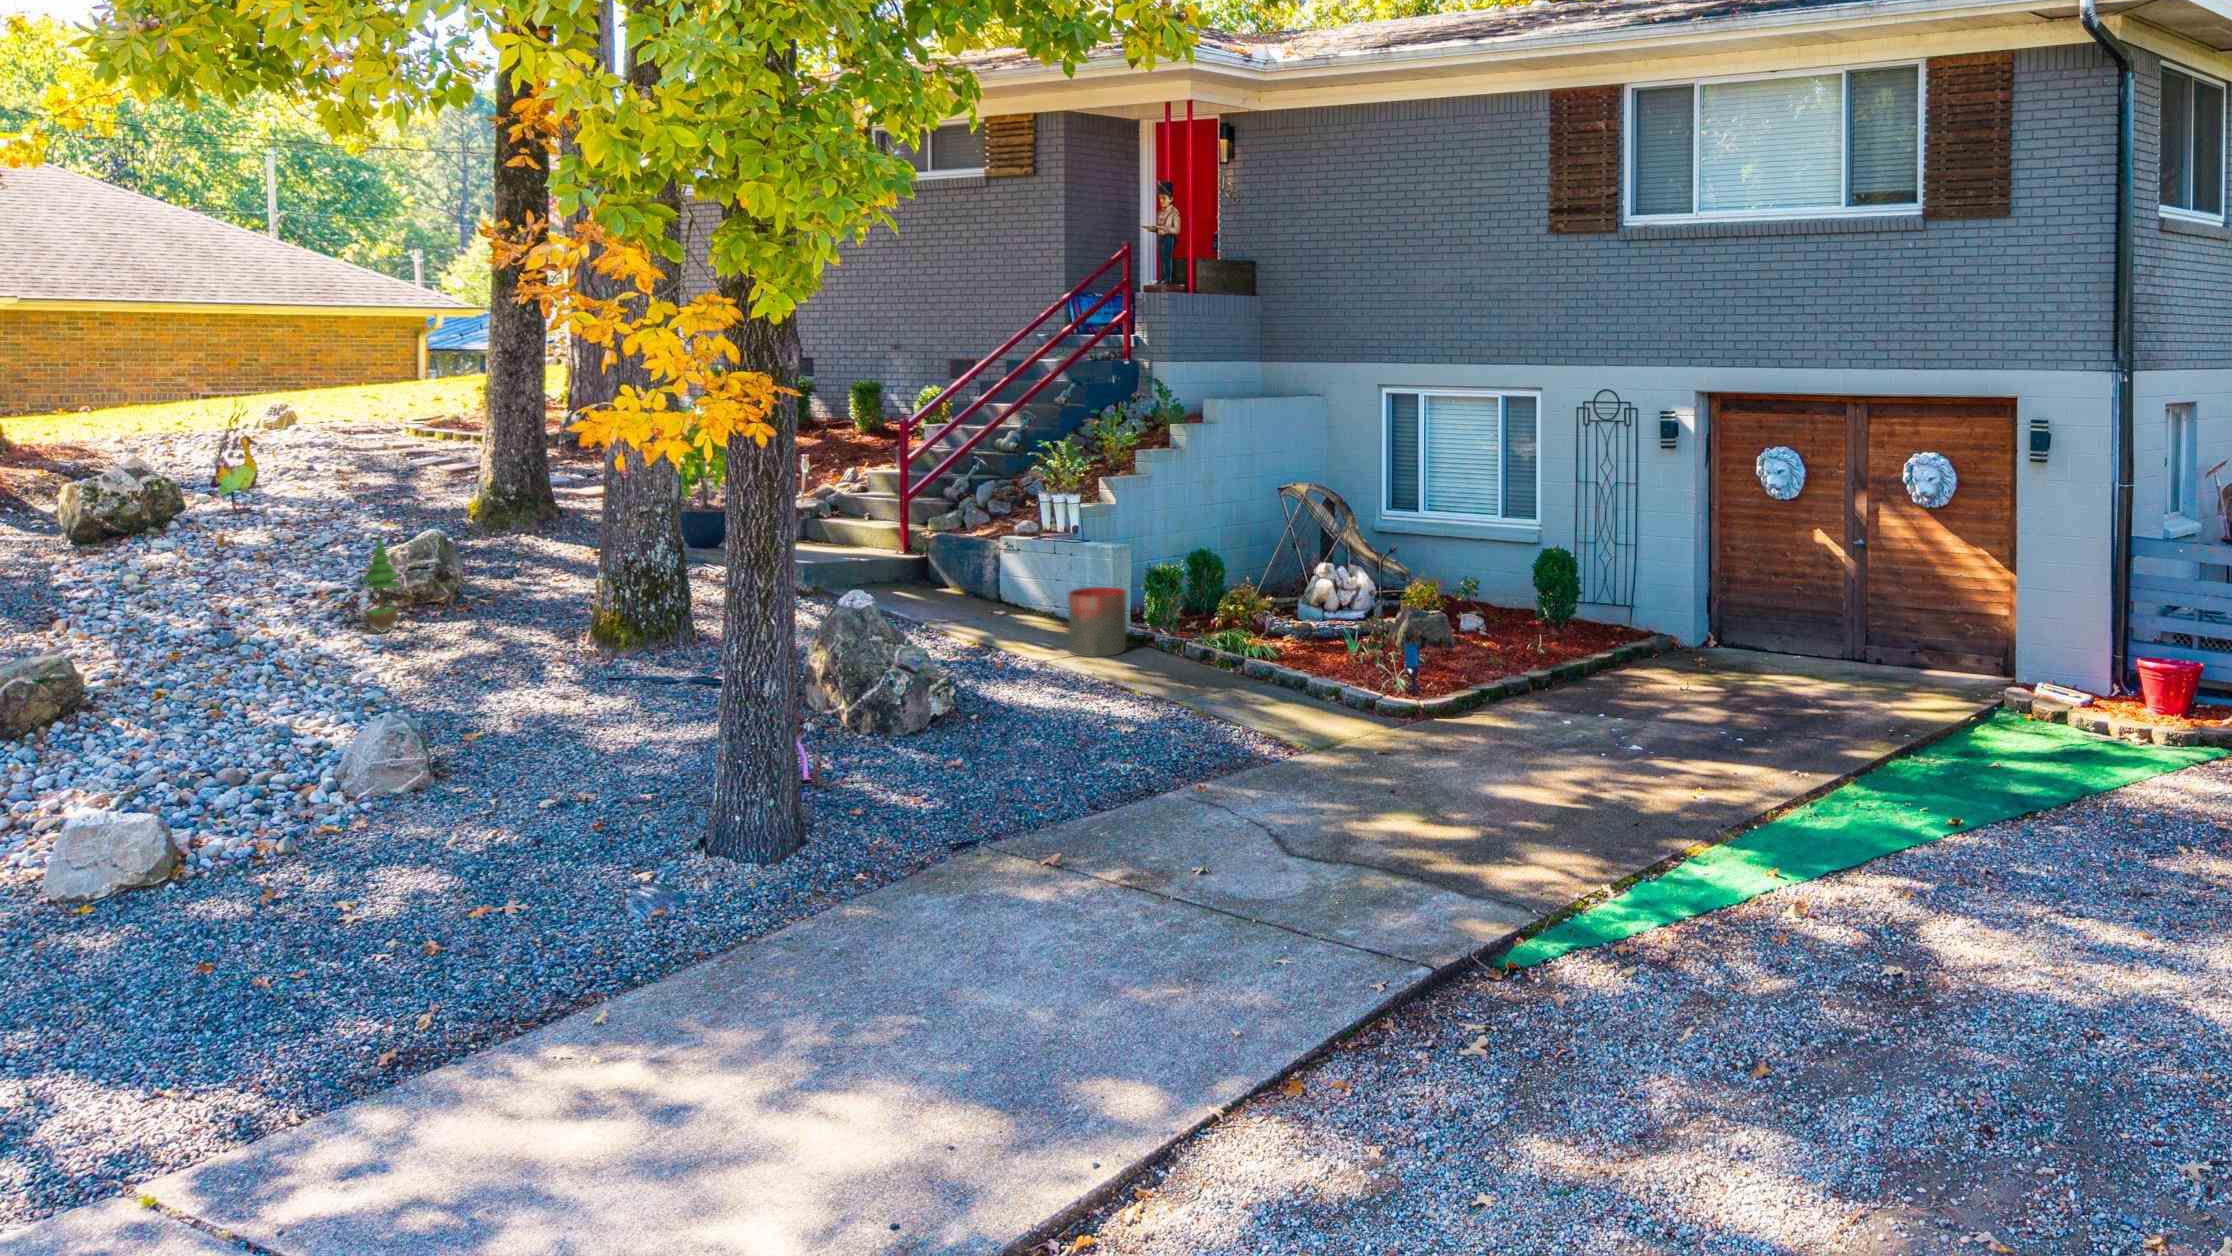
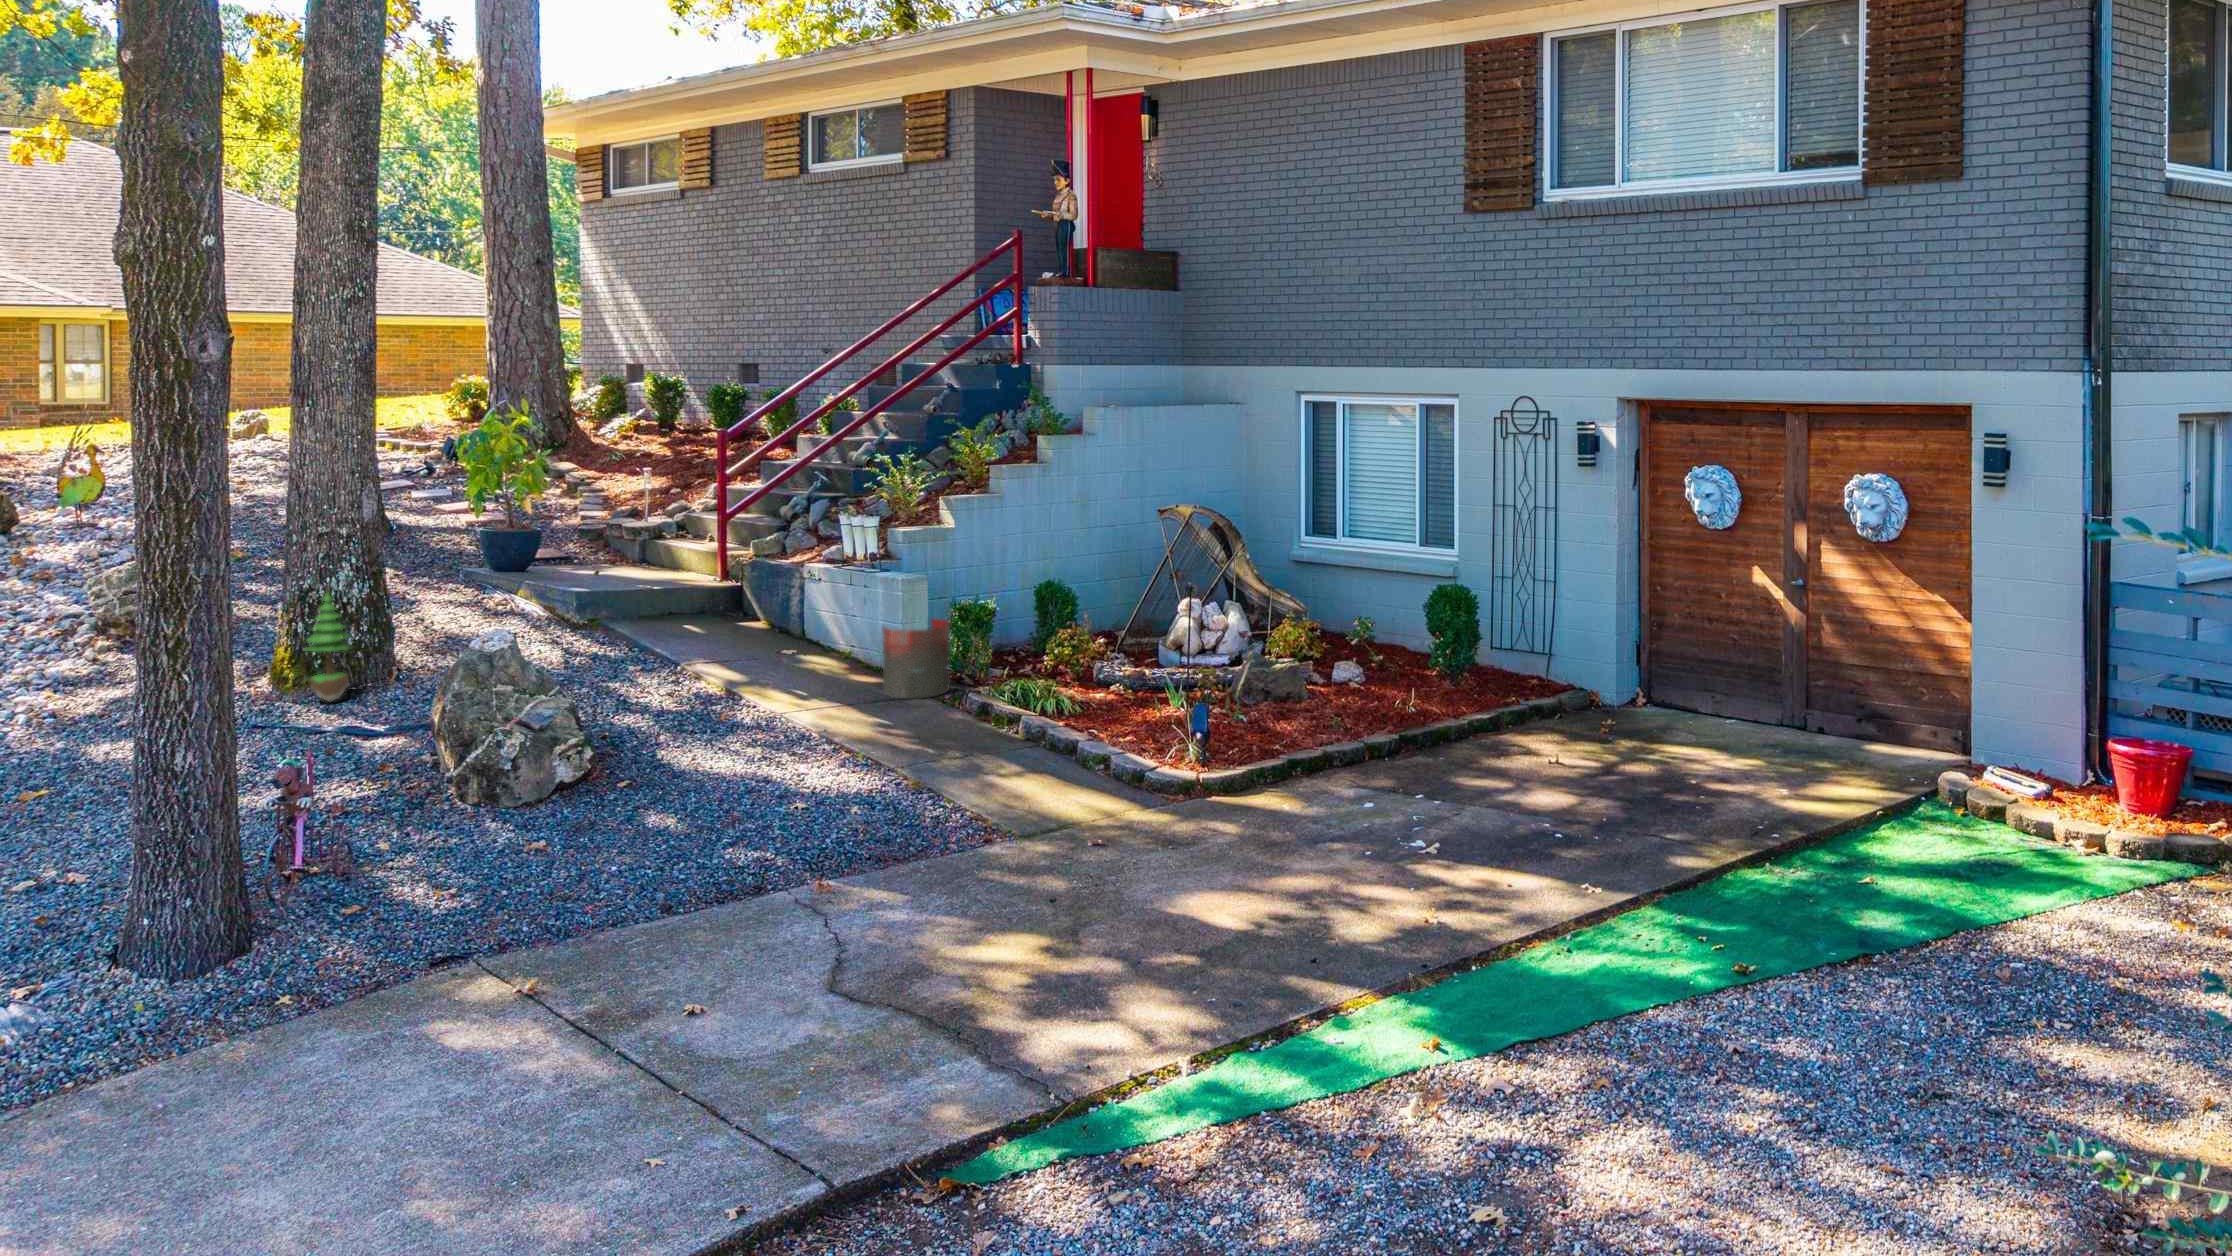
potted tree: present [362,539,399,633] -> present [306,593,351,702]

